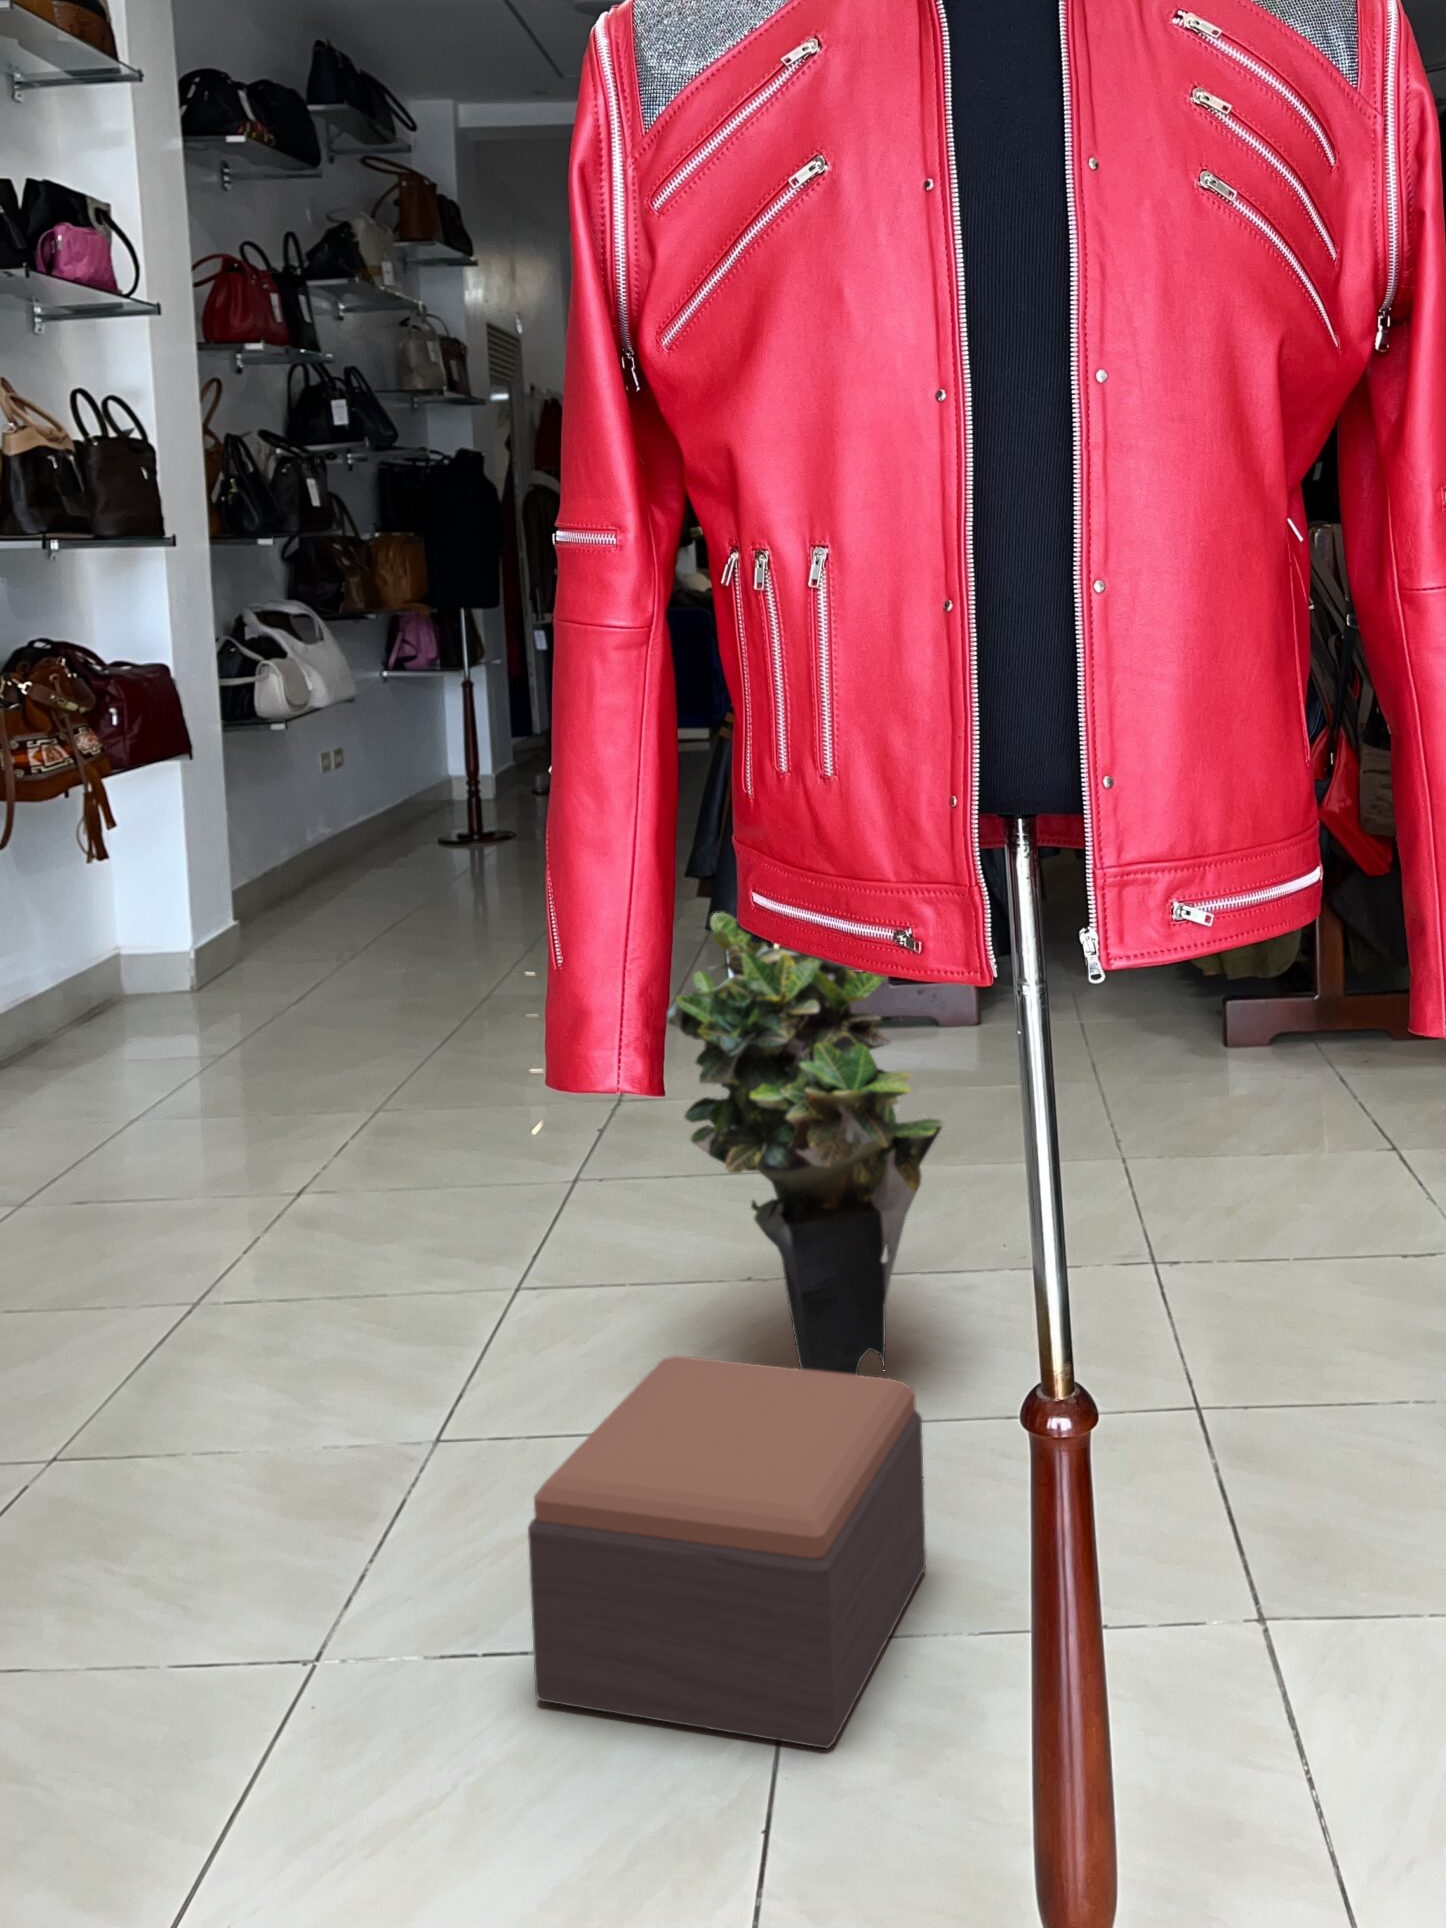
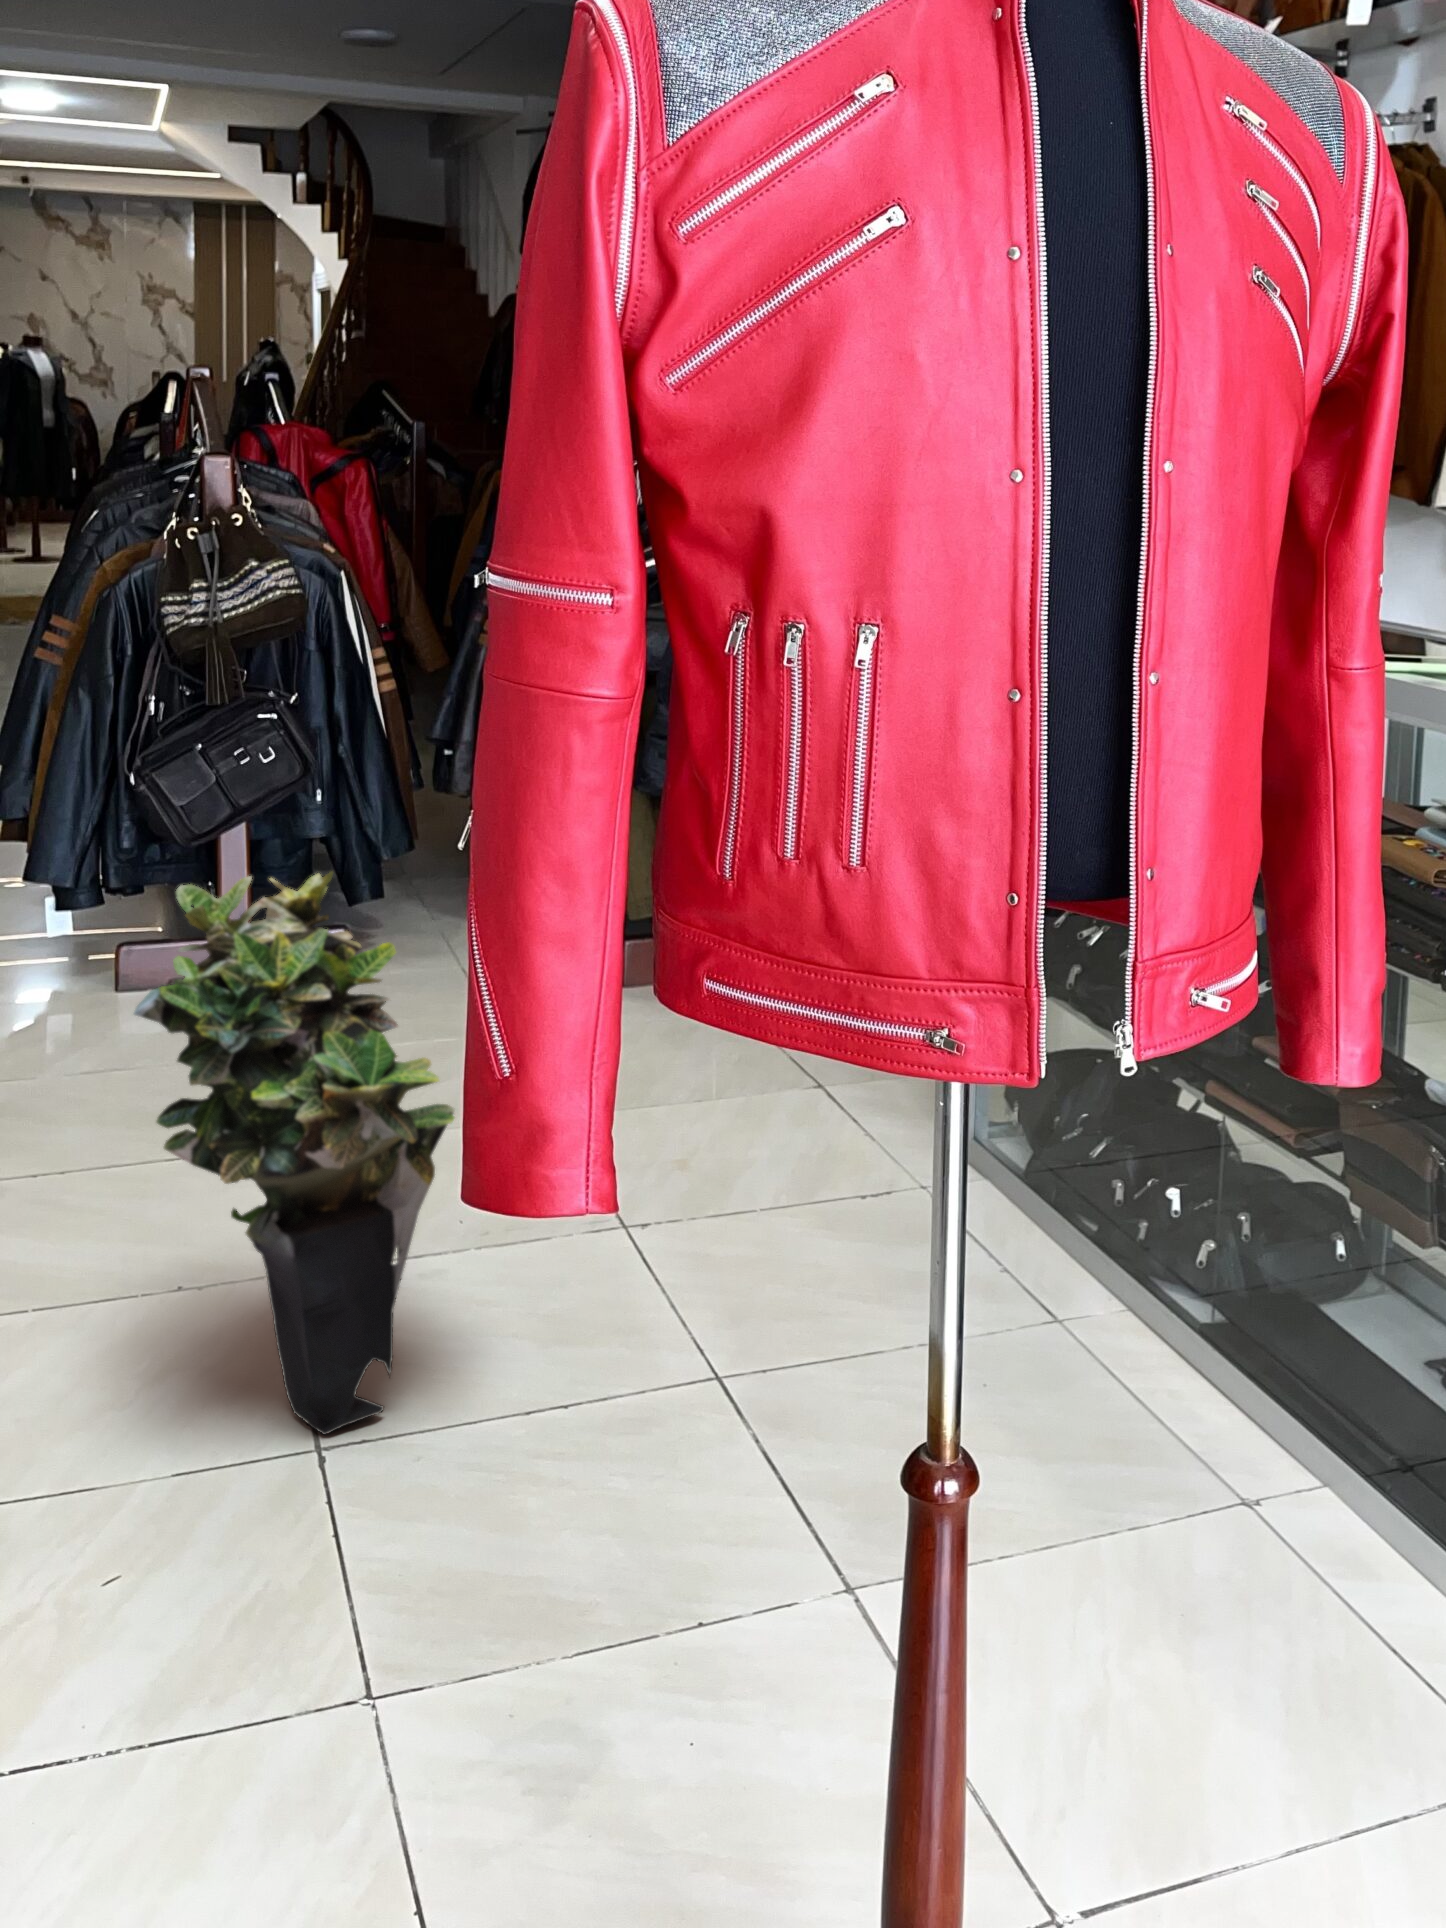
footstool: present [528,1356,926,1748] -> none [75,1401,502,1837]

